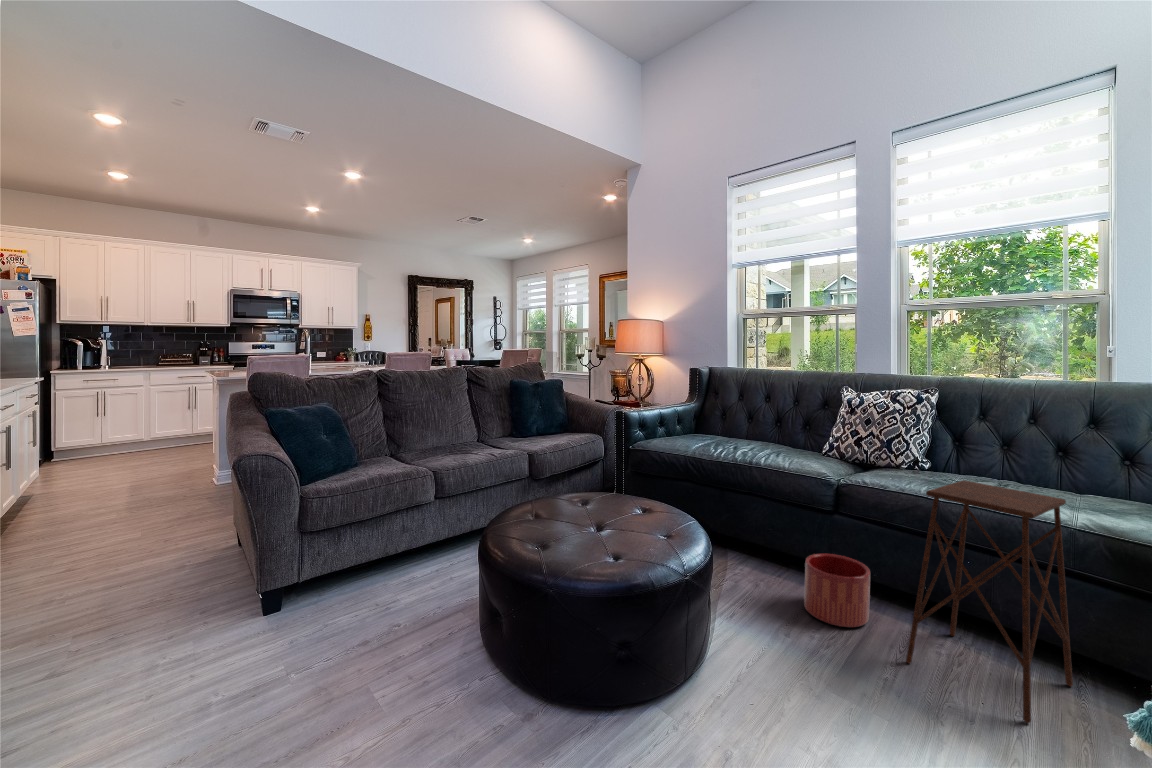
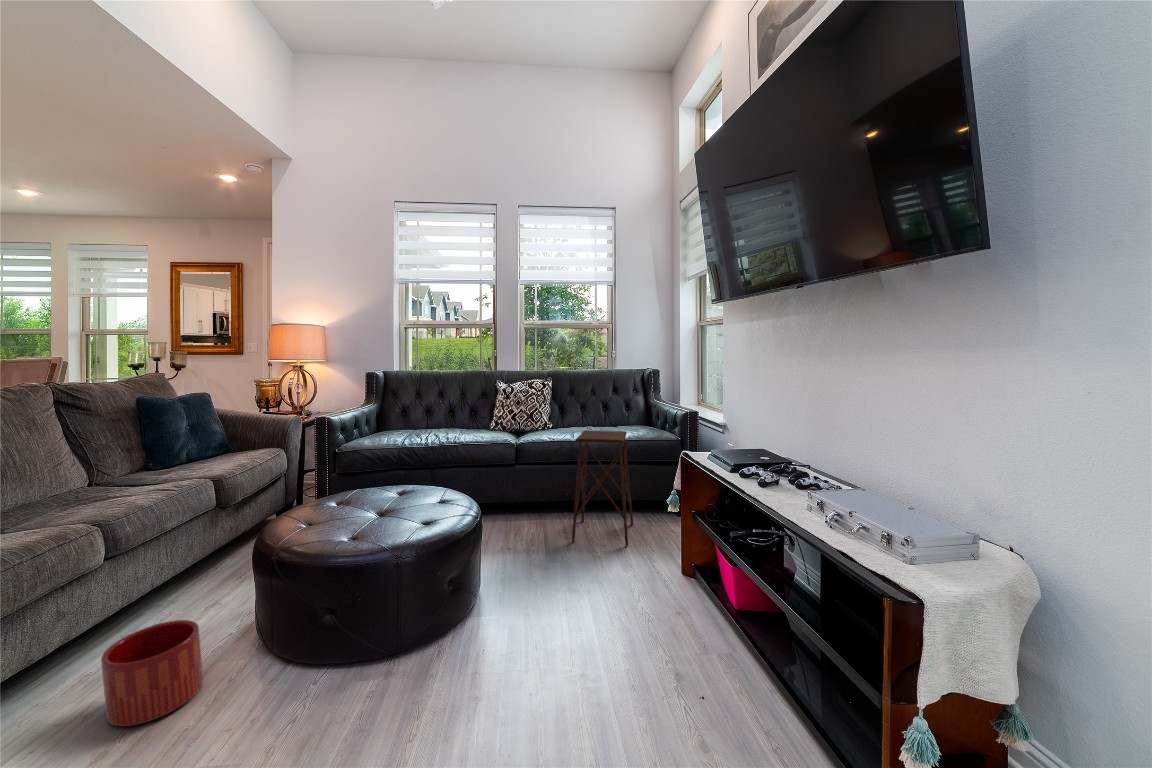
planter: present [804,554,870,627] -> present [101,620,203,726]

